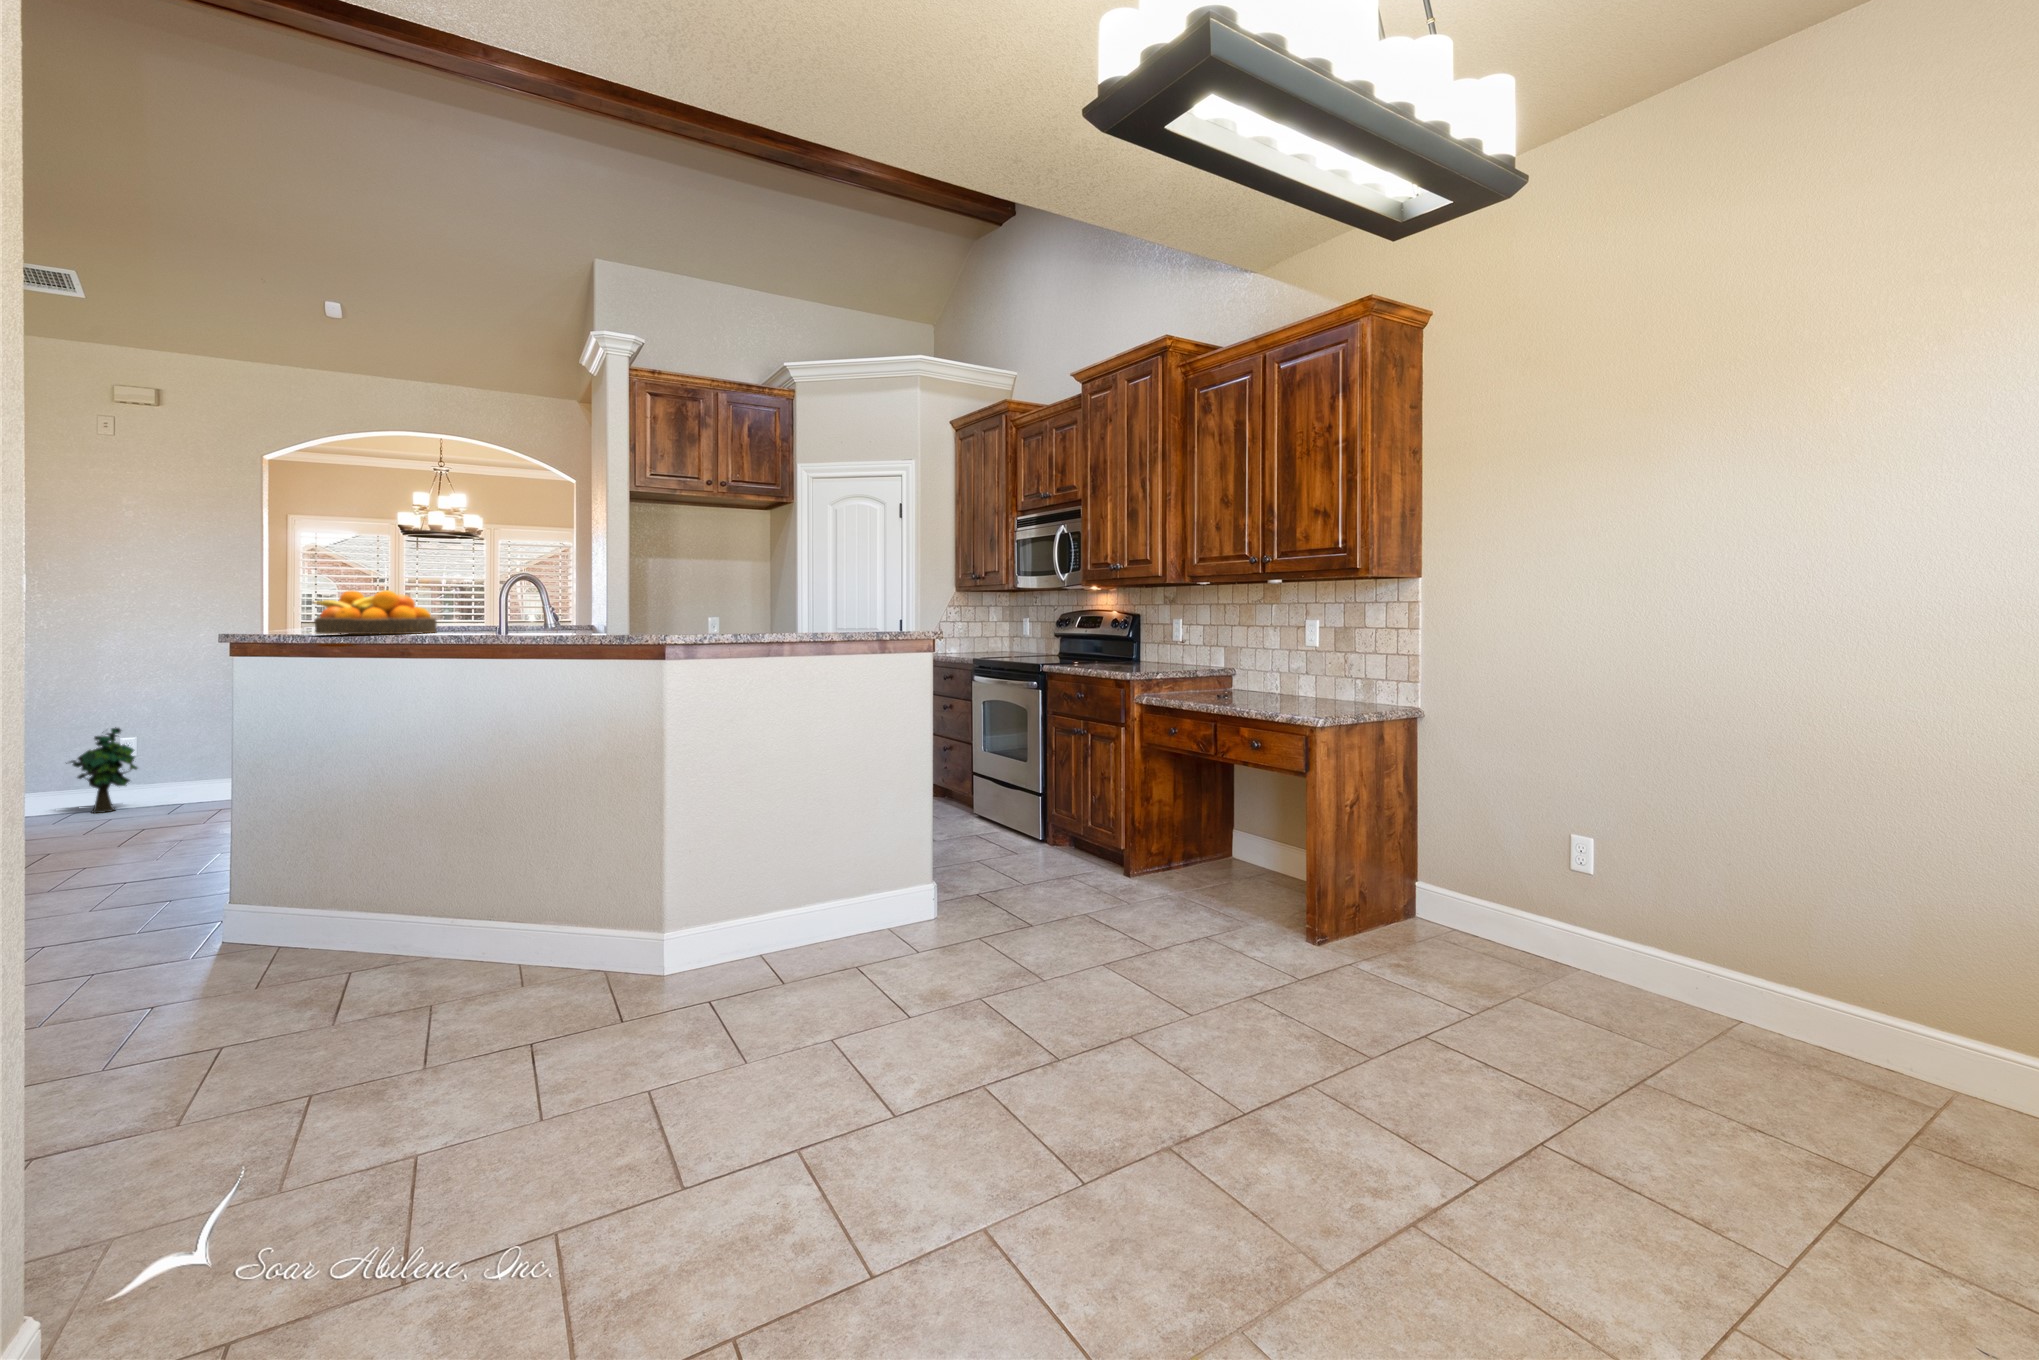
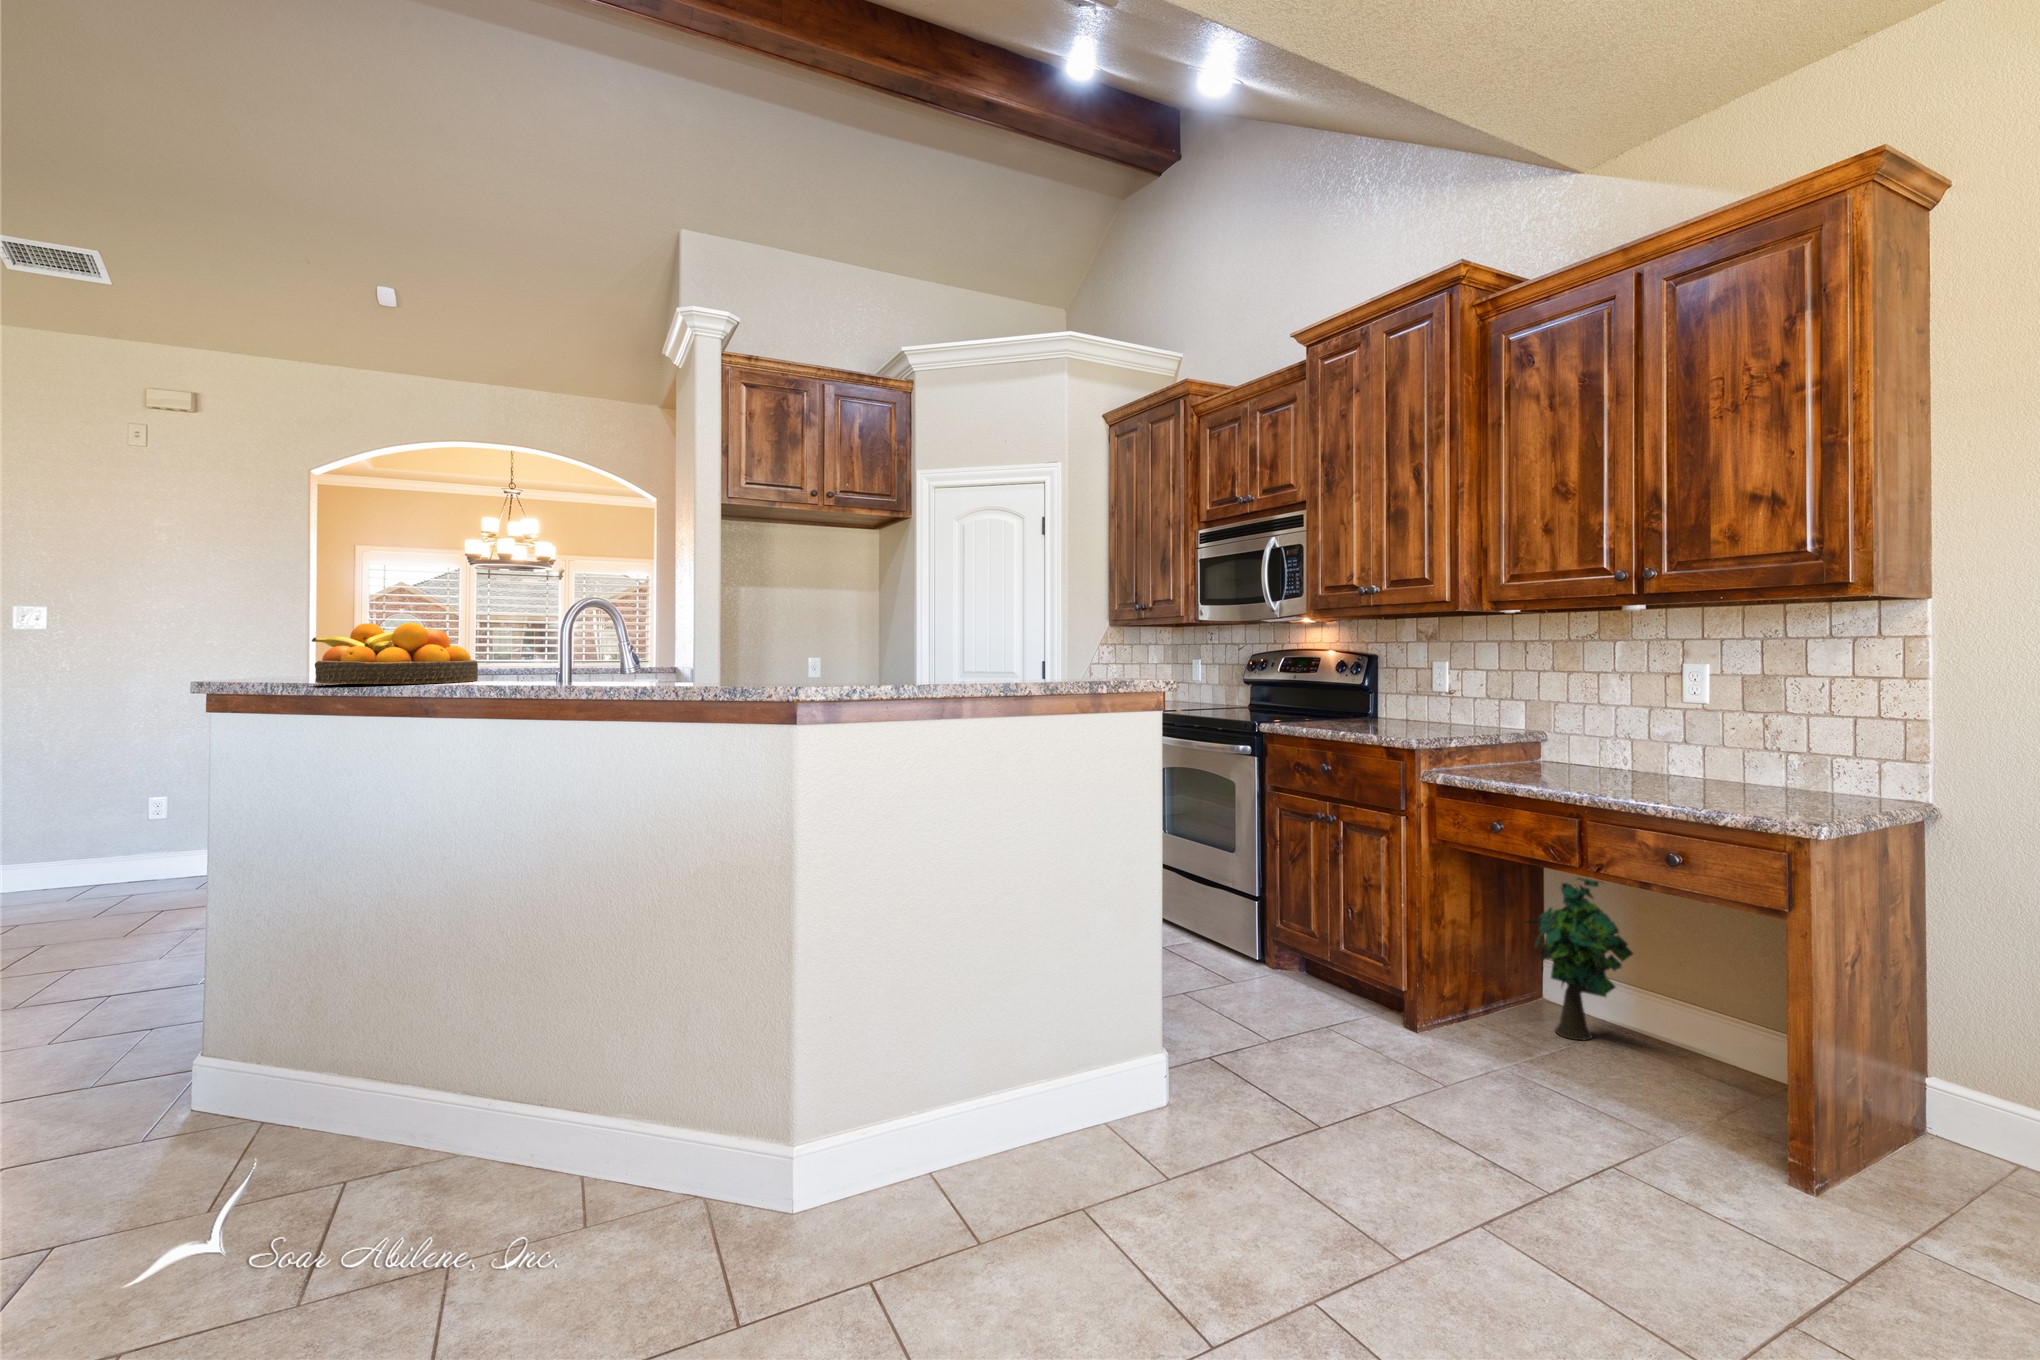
decorative plant: present [66,727,137,813] -> present [1528,878,1633,1040]

